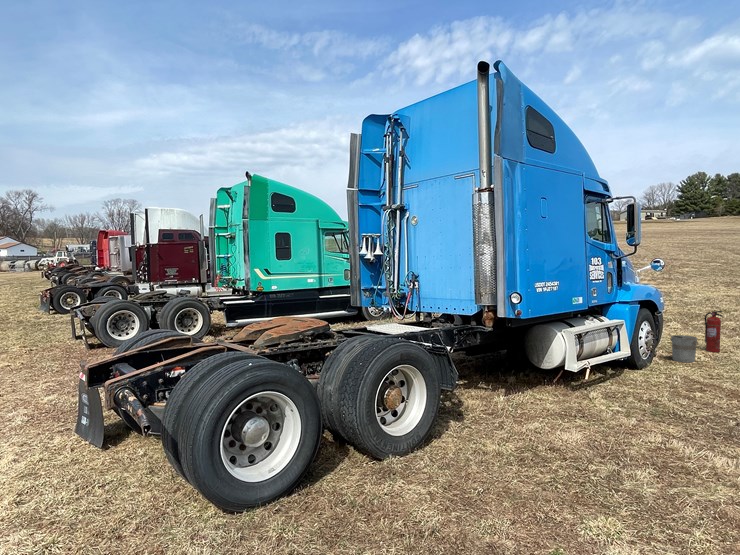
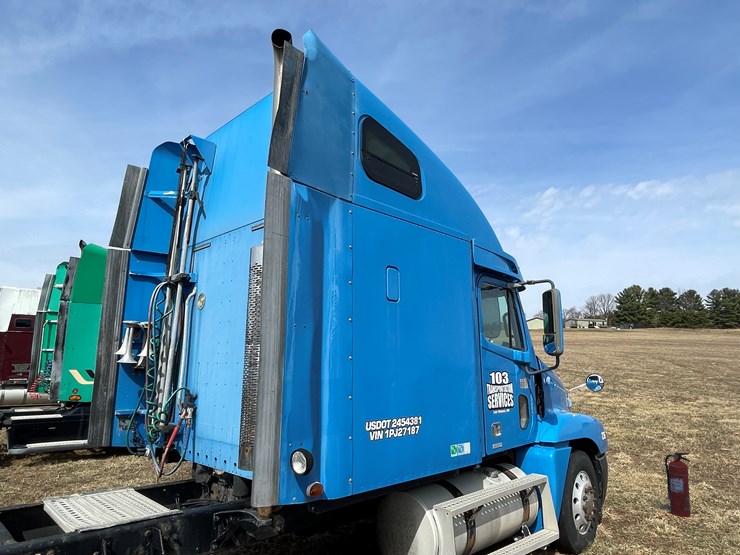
bucket: present [669,335,698,362] -> none [616,492,662,540]

